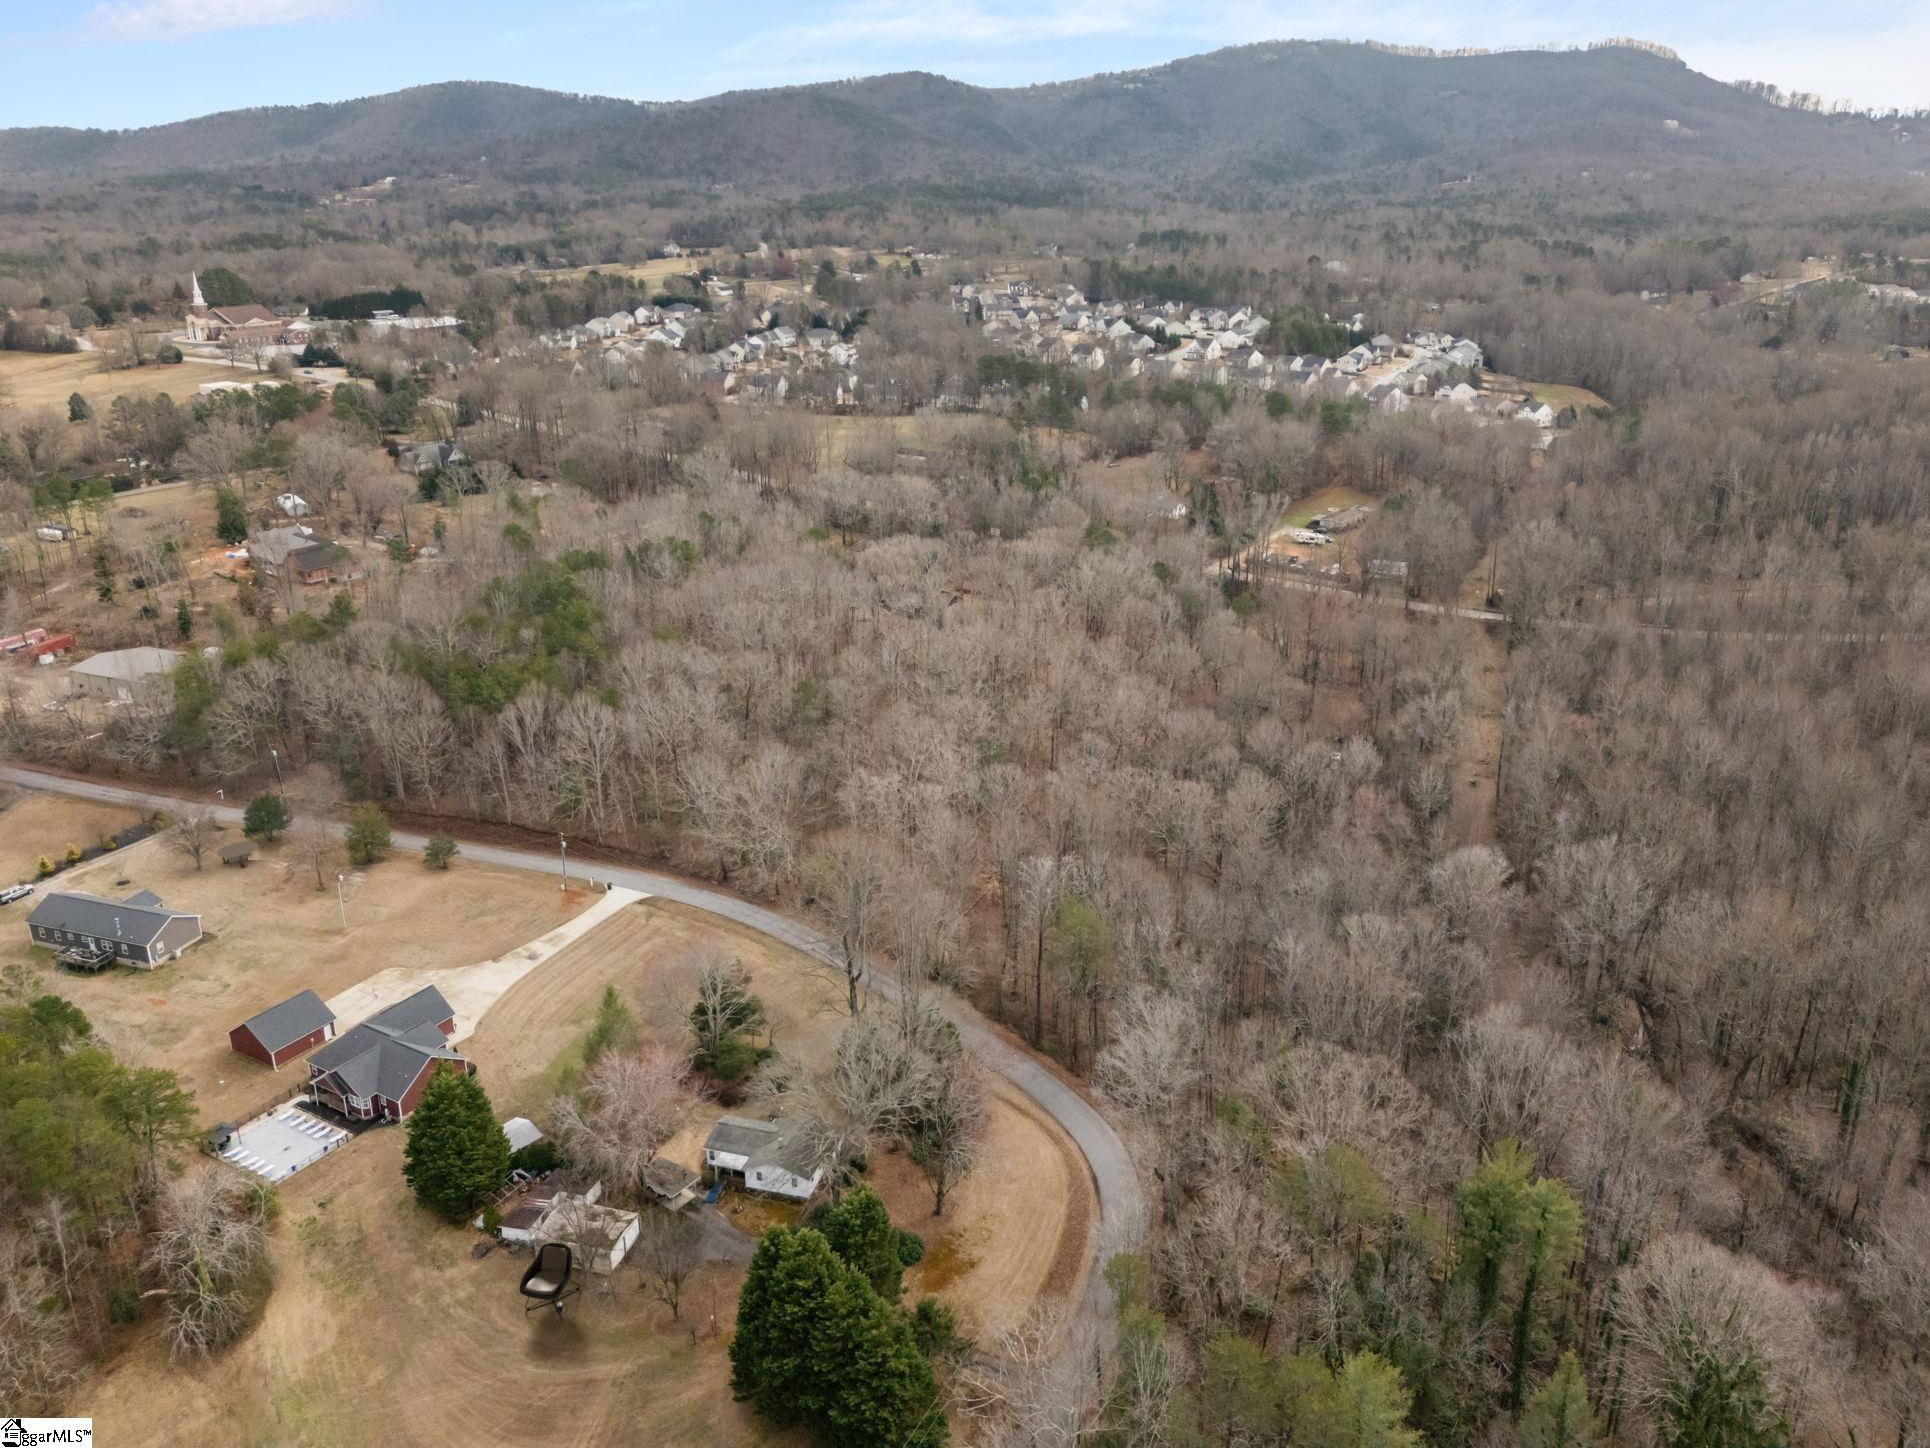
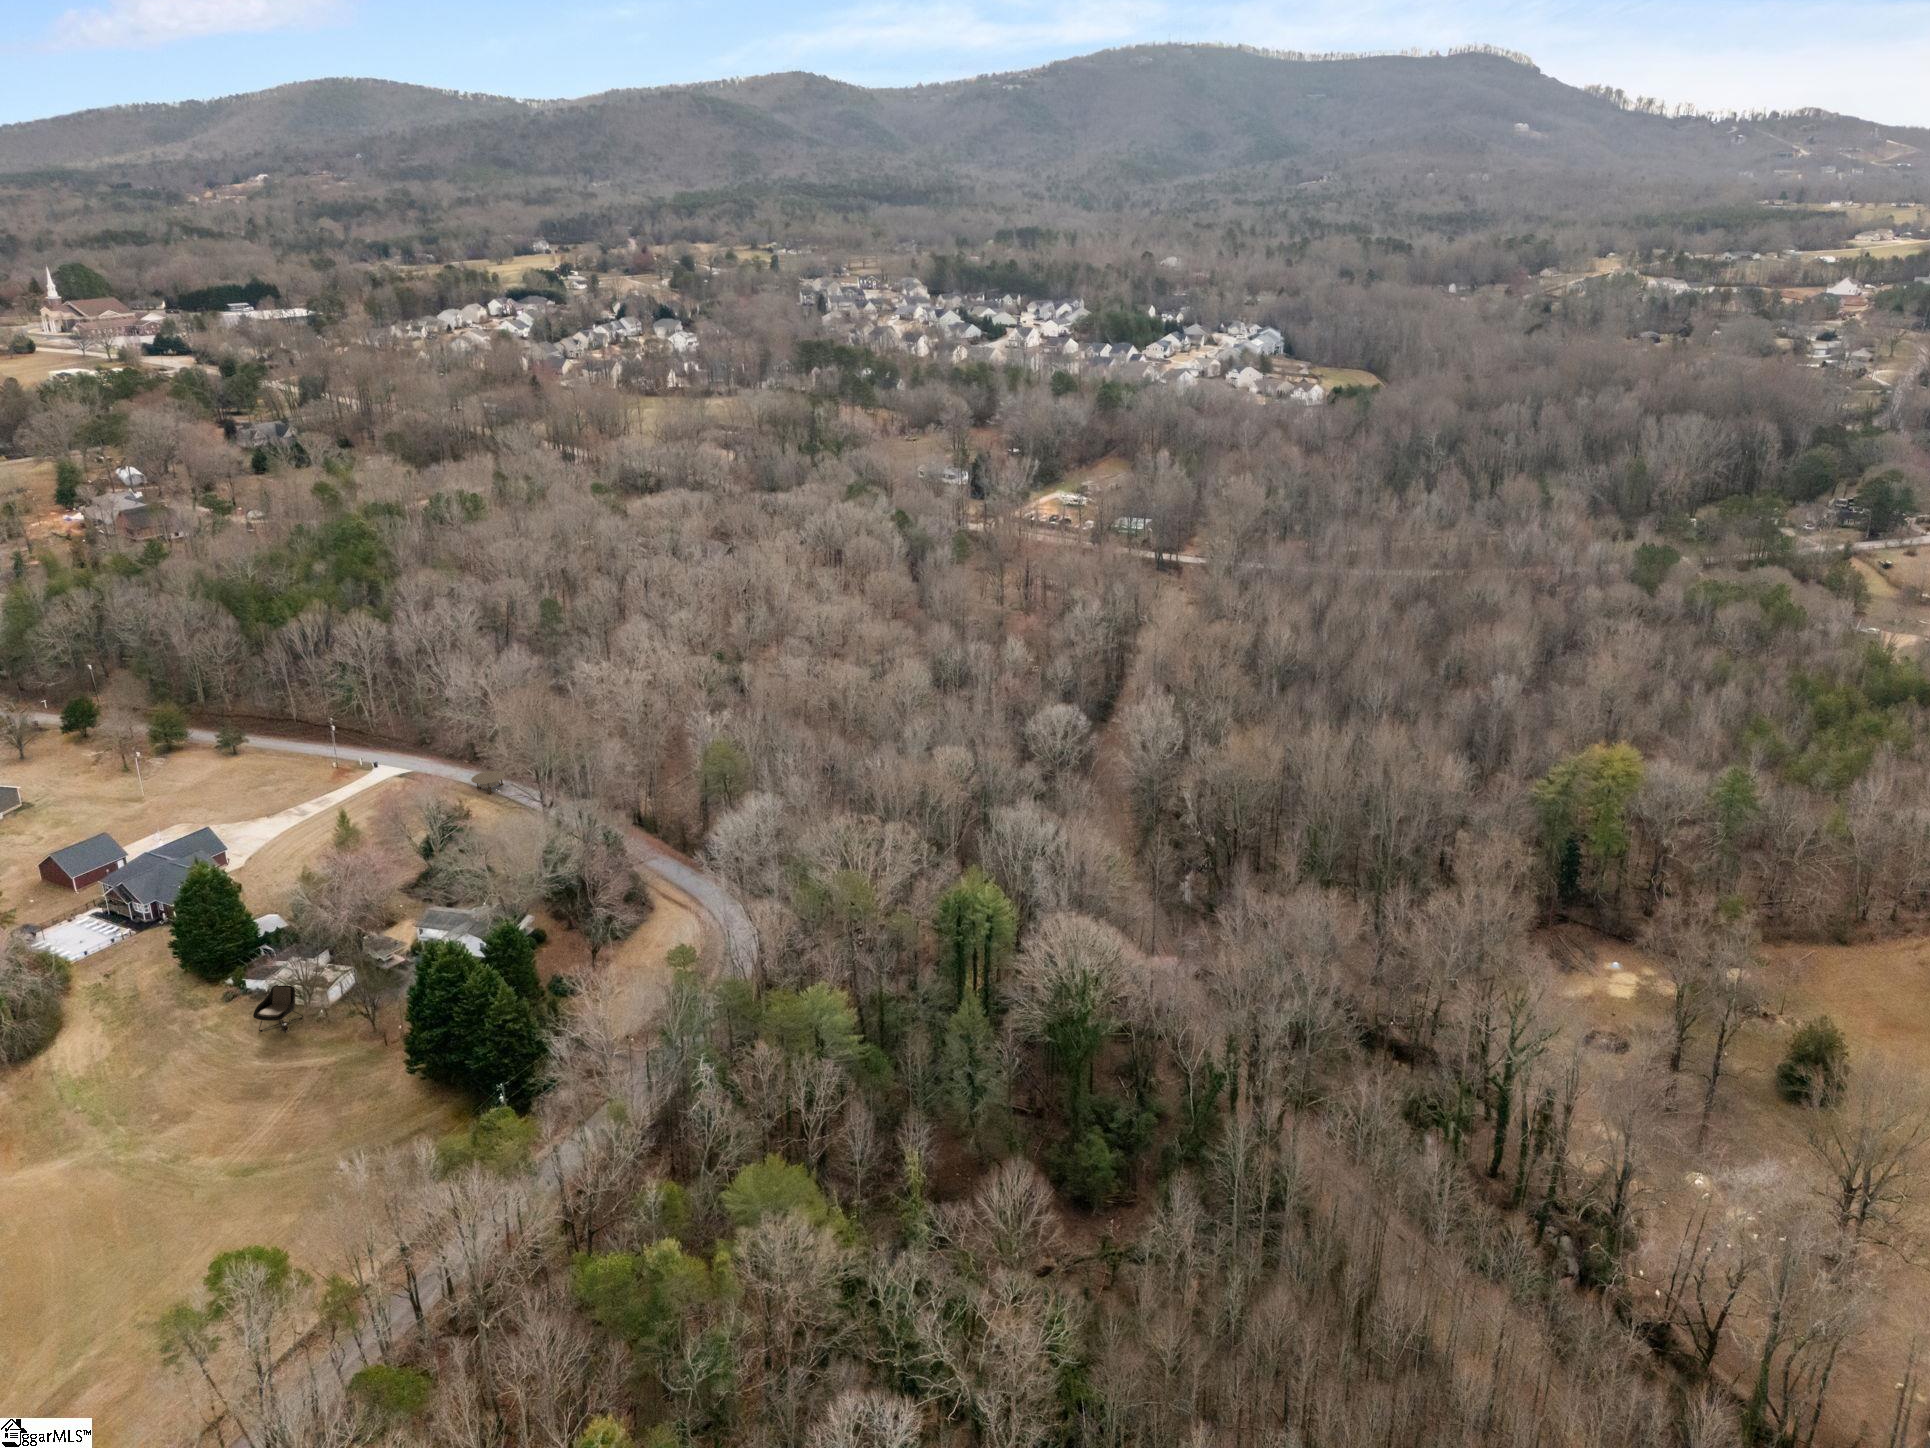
round table: present [217,841,258,868] -> present [471,771,505,795]

